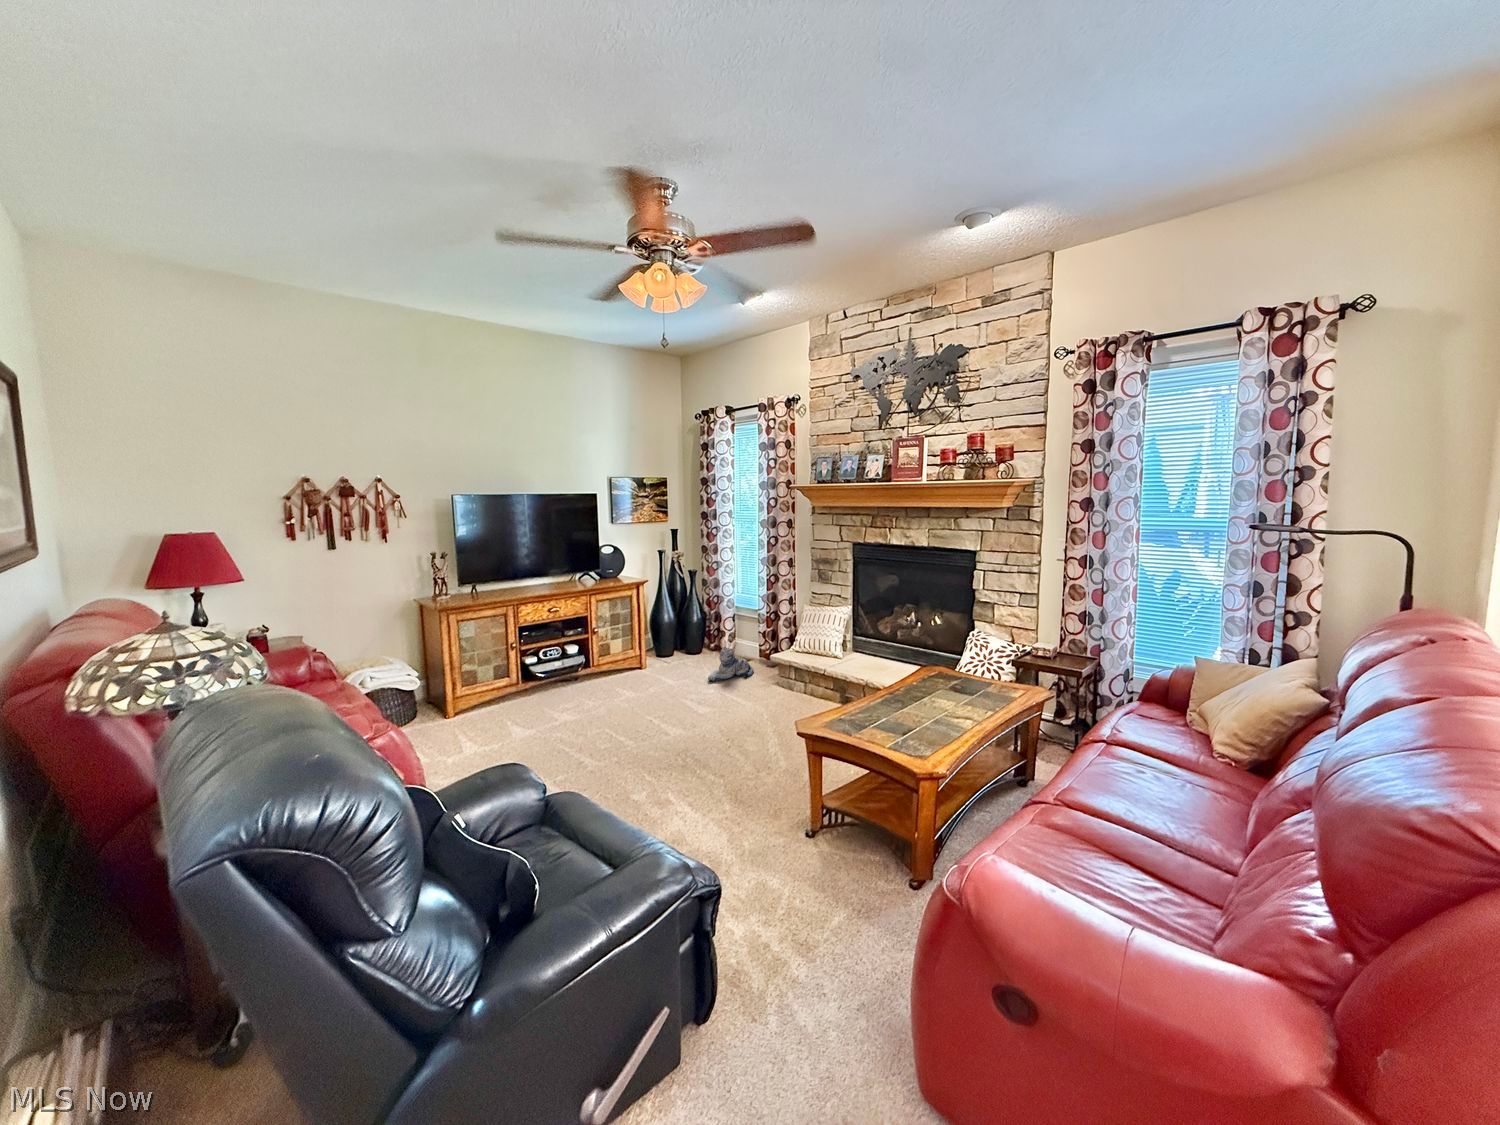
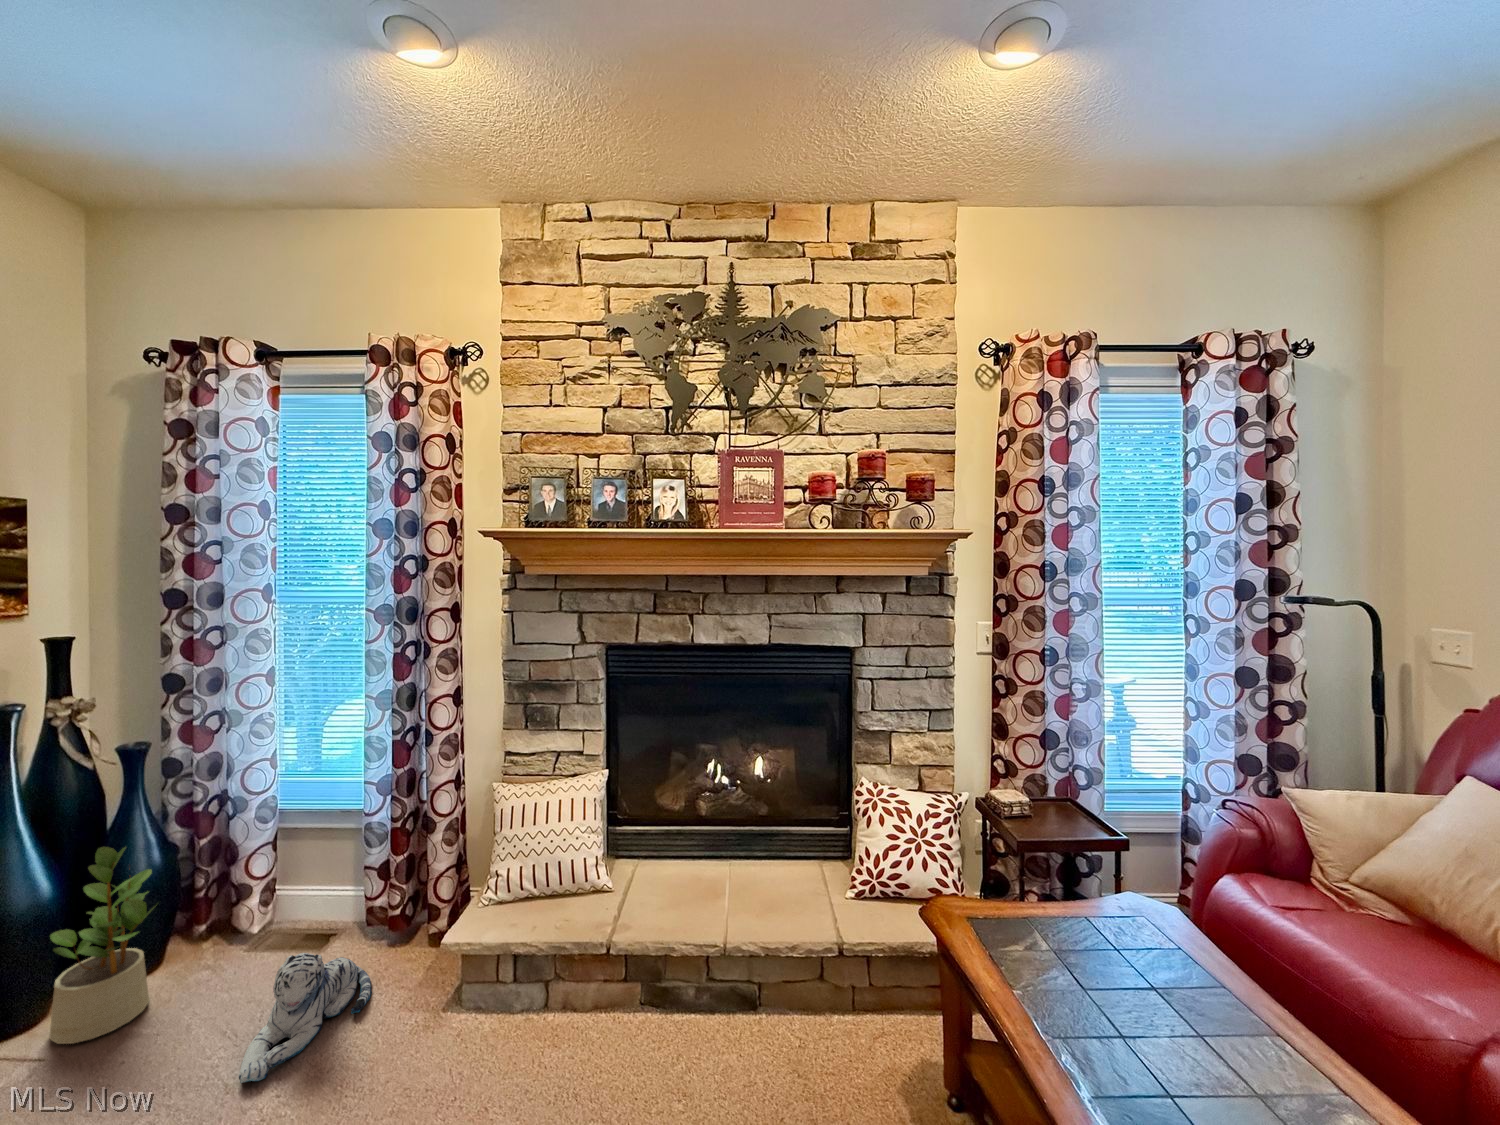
potted plant: none [670,601,695,662] -> present [50,847,153,1044]

